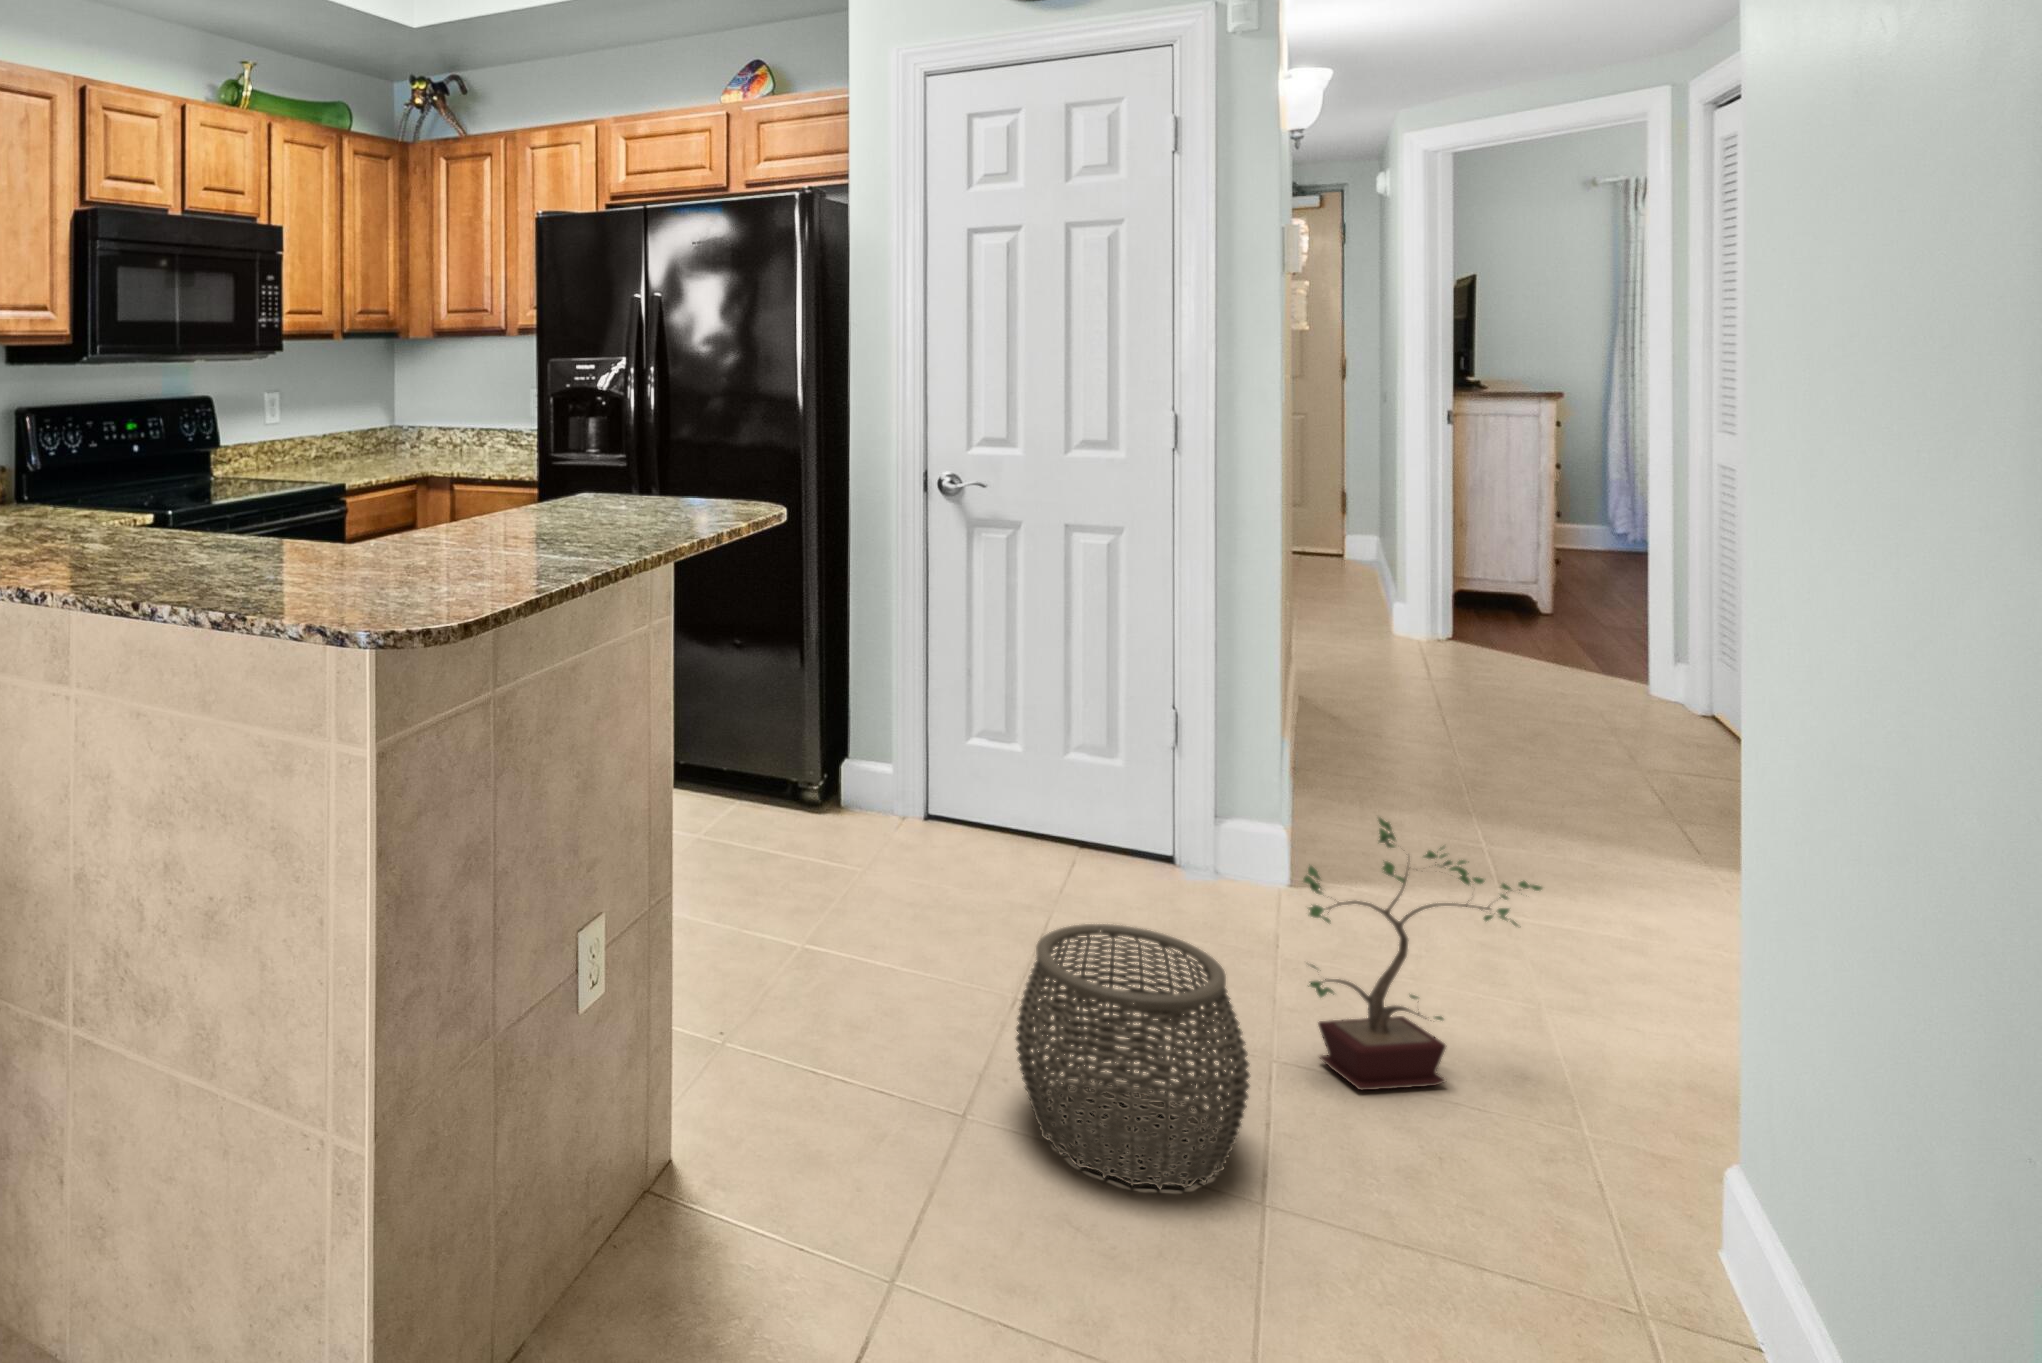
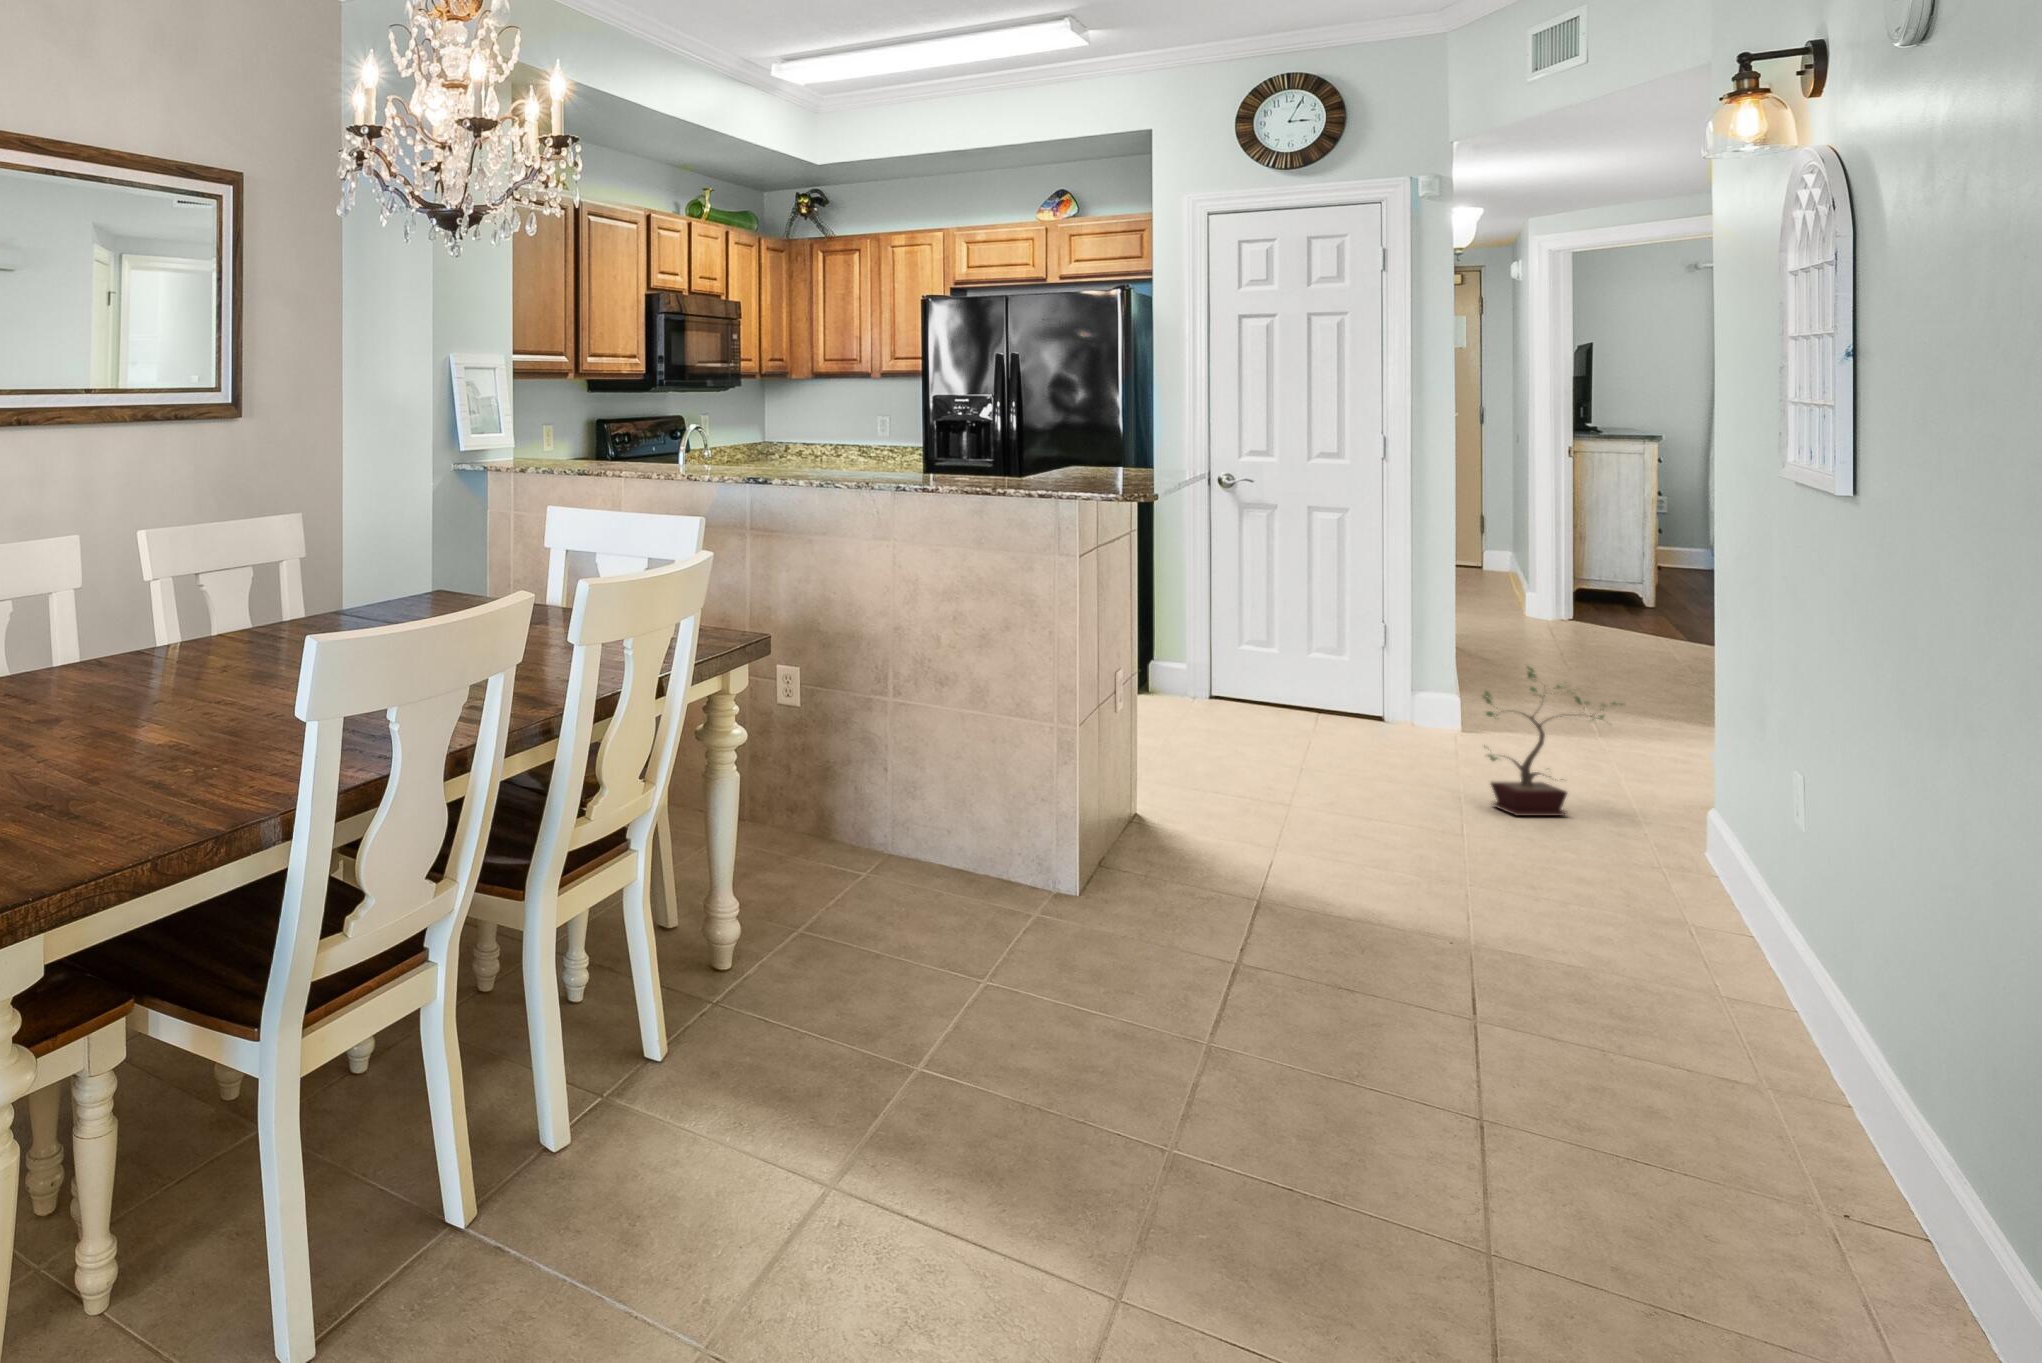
woven basket: present [1016,924,1250,1189] -> none [1318,714,1456,841]

